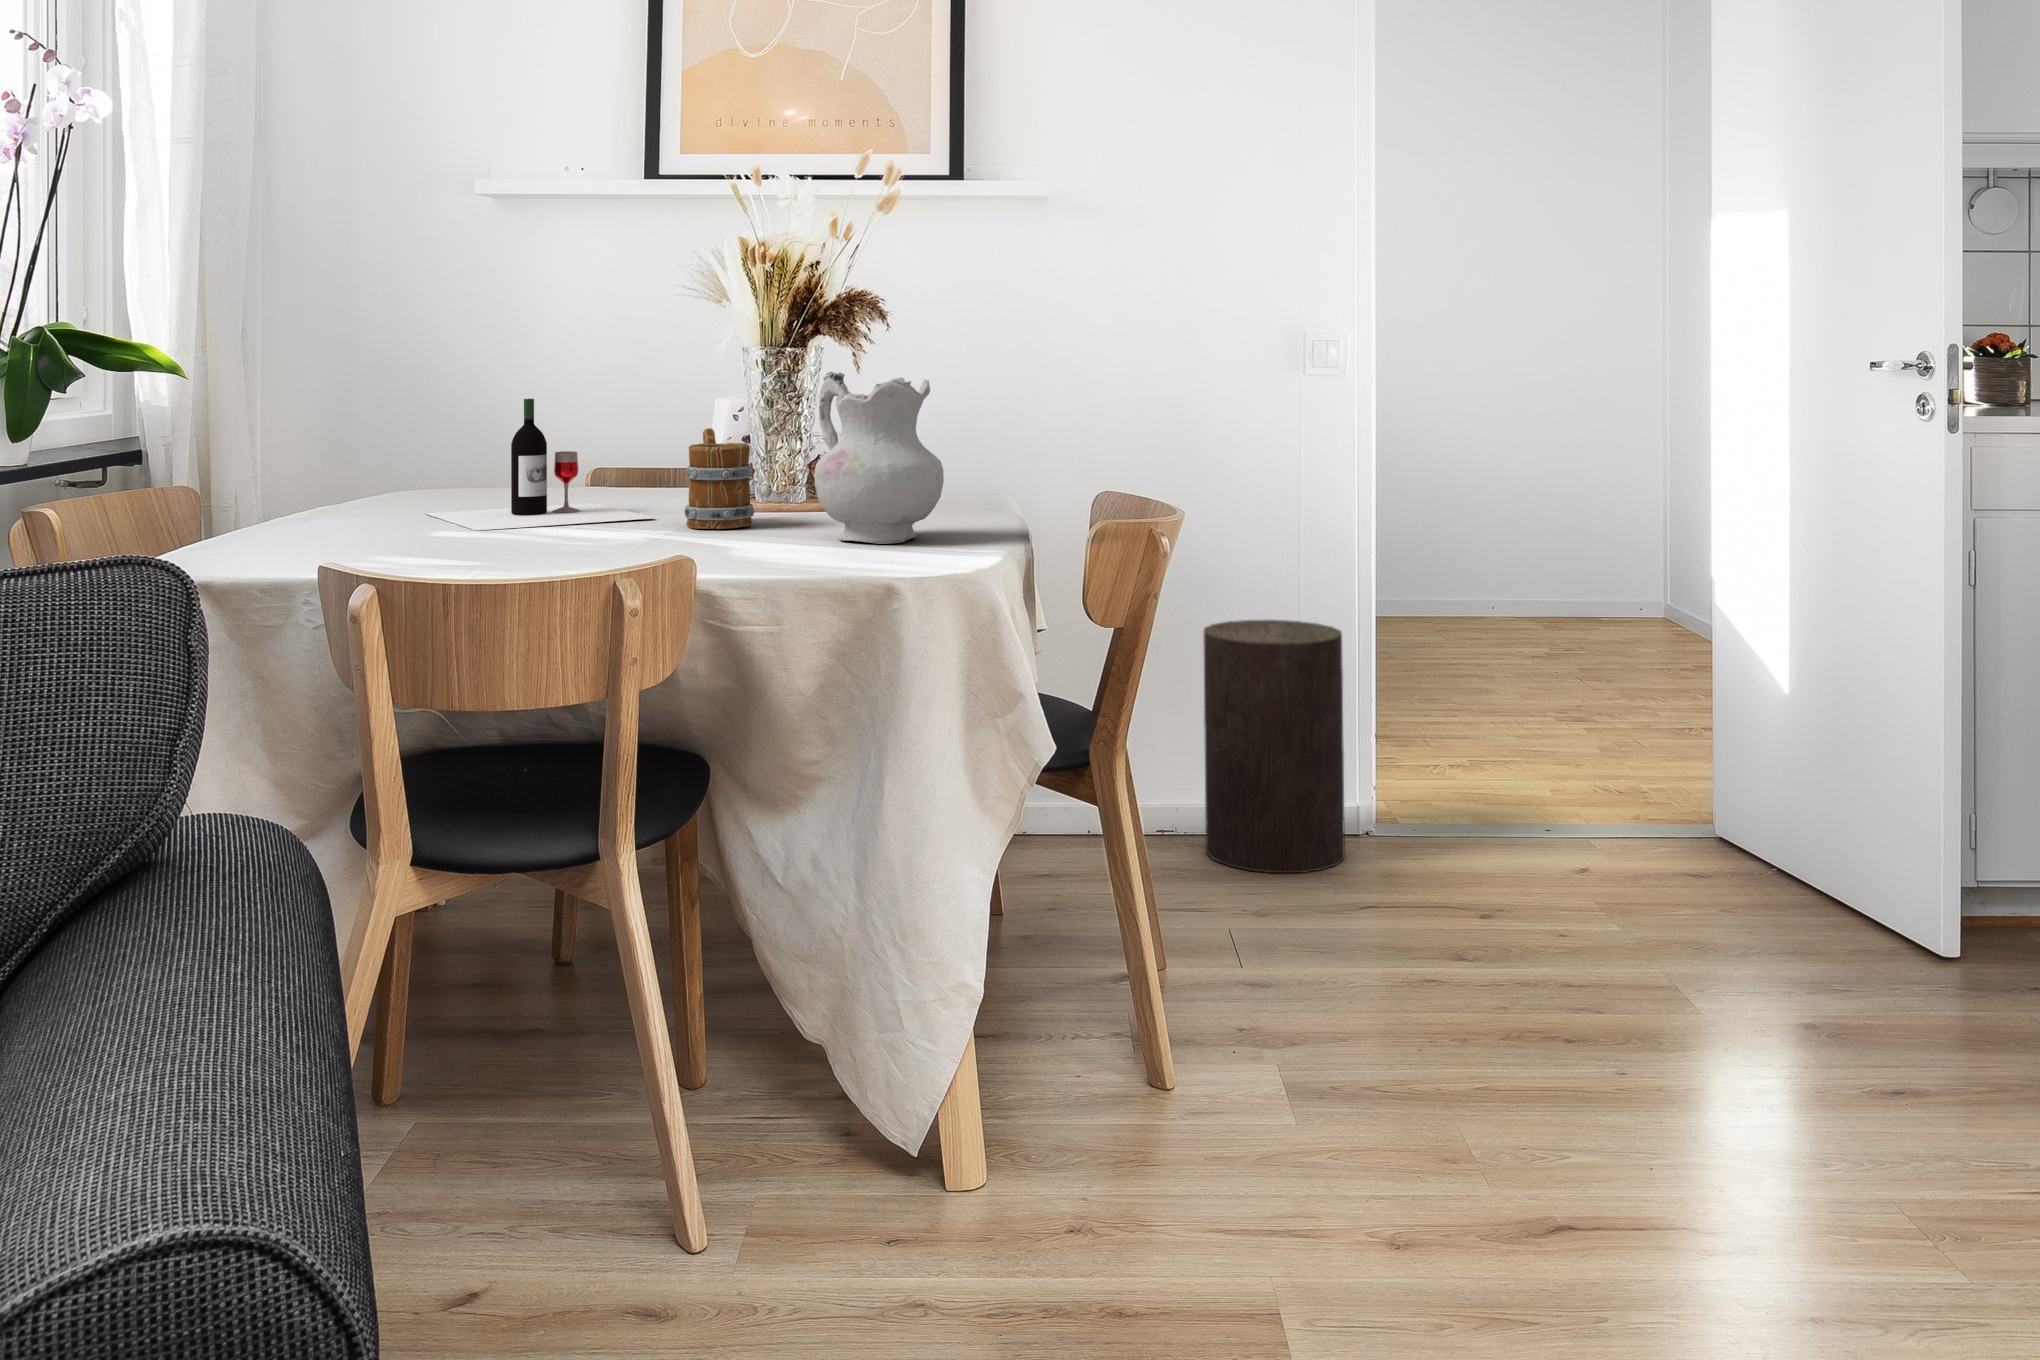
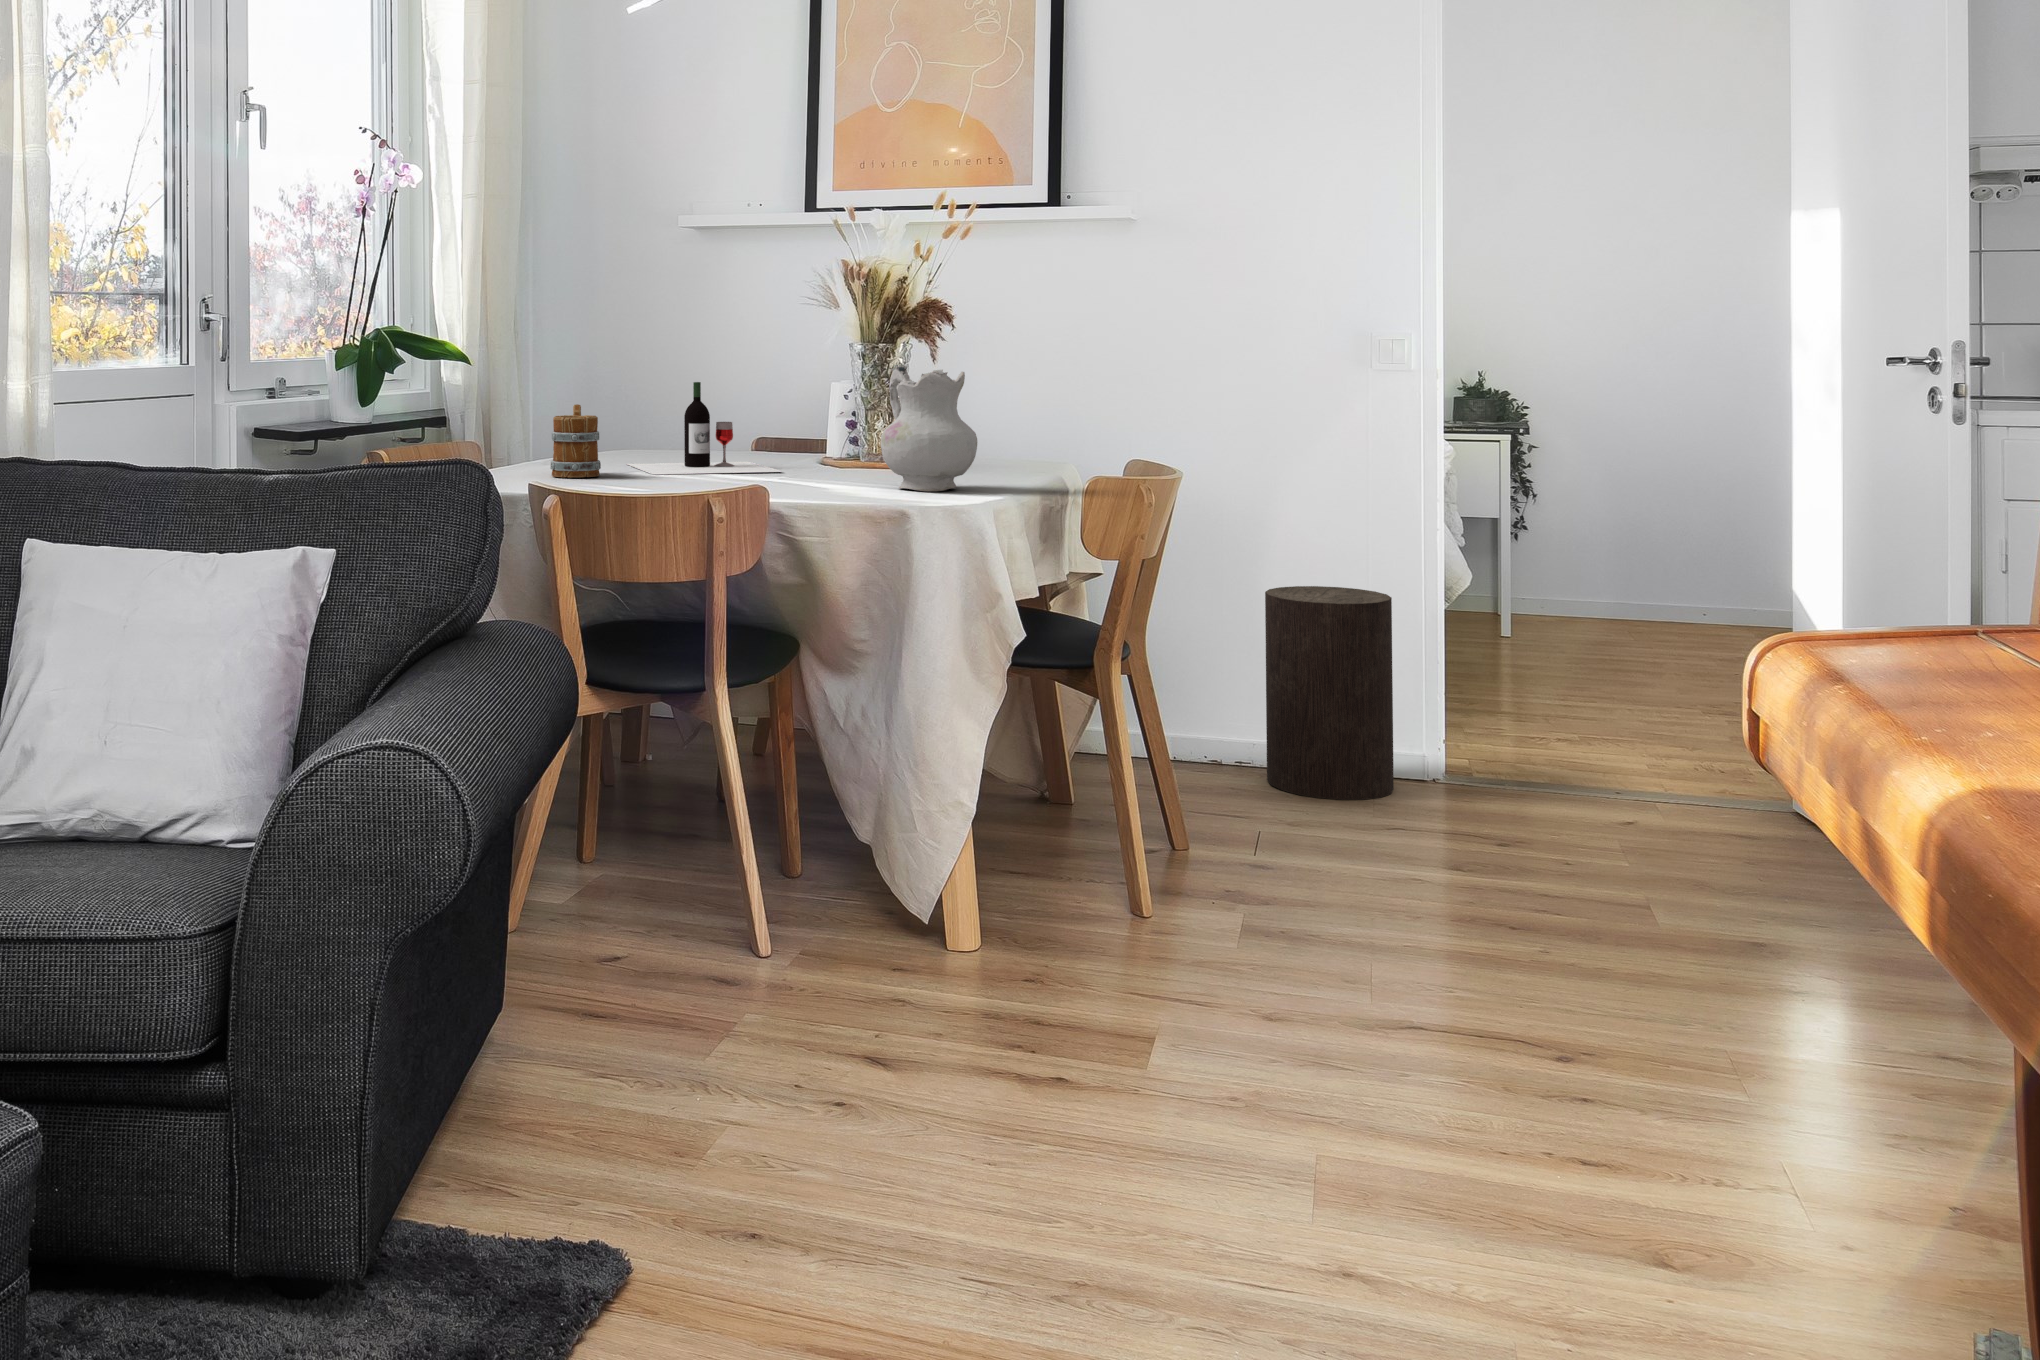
mug: present [684,428,754,529] -> present [551,404,601,478]

